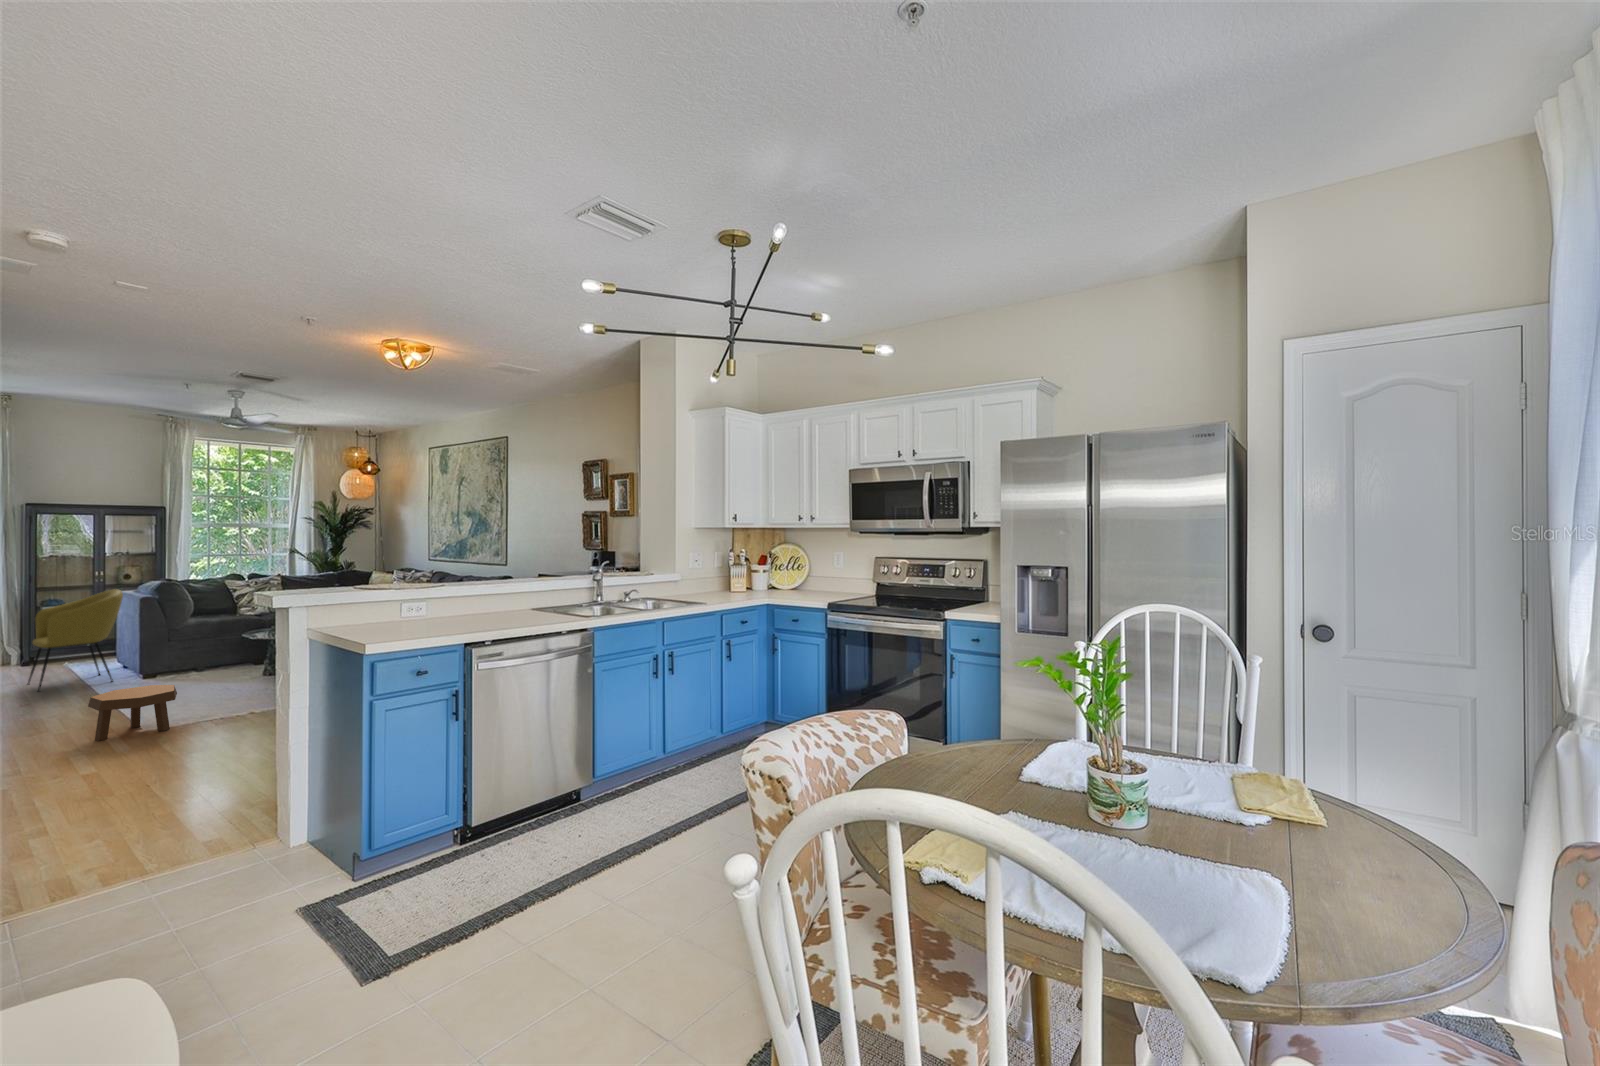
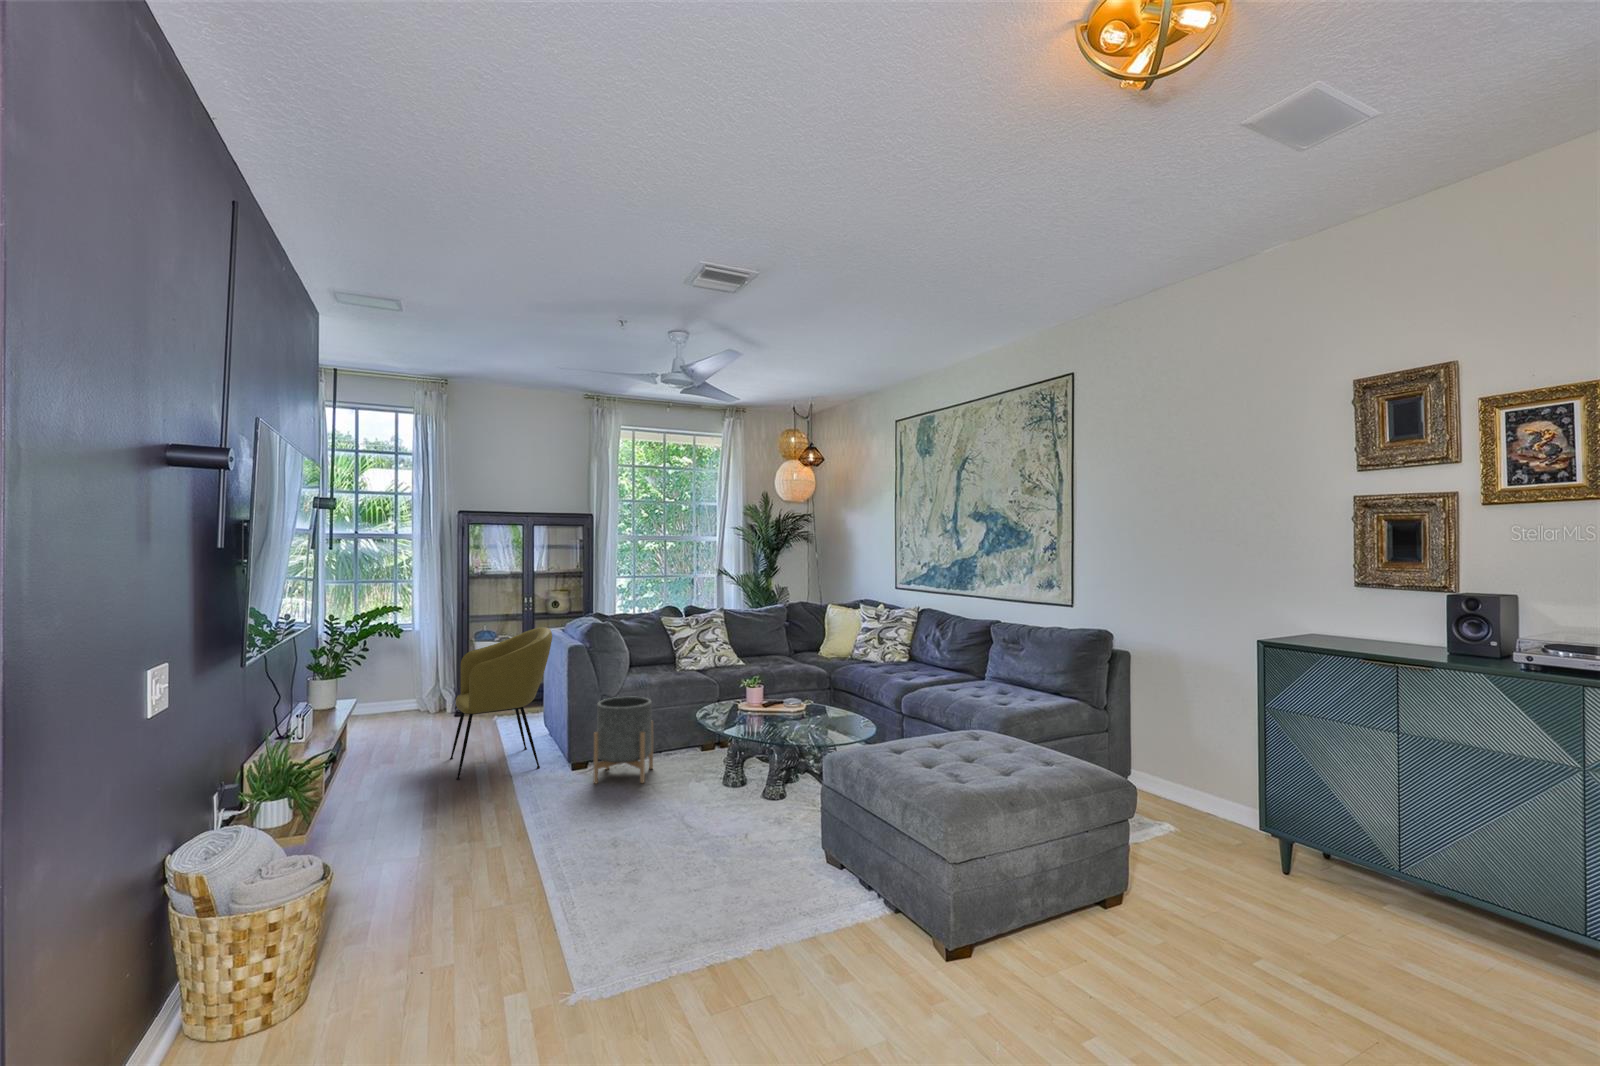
planter: none [159,630,211,684] -> present [593,697,653,784]
footstool: present [88,685,177,741] -> none [499,843,636,986]

